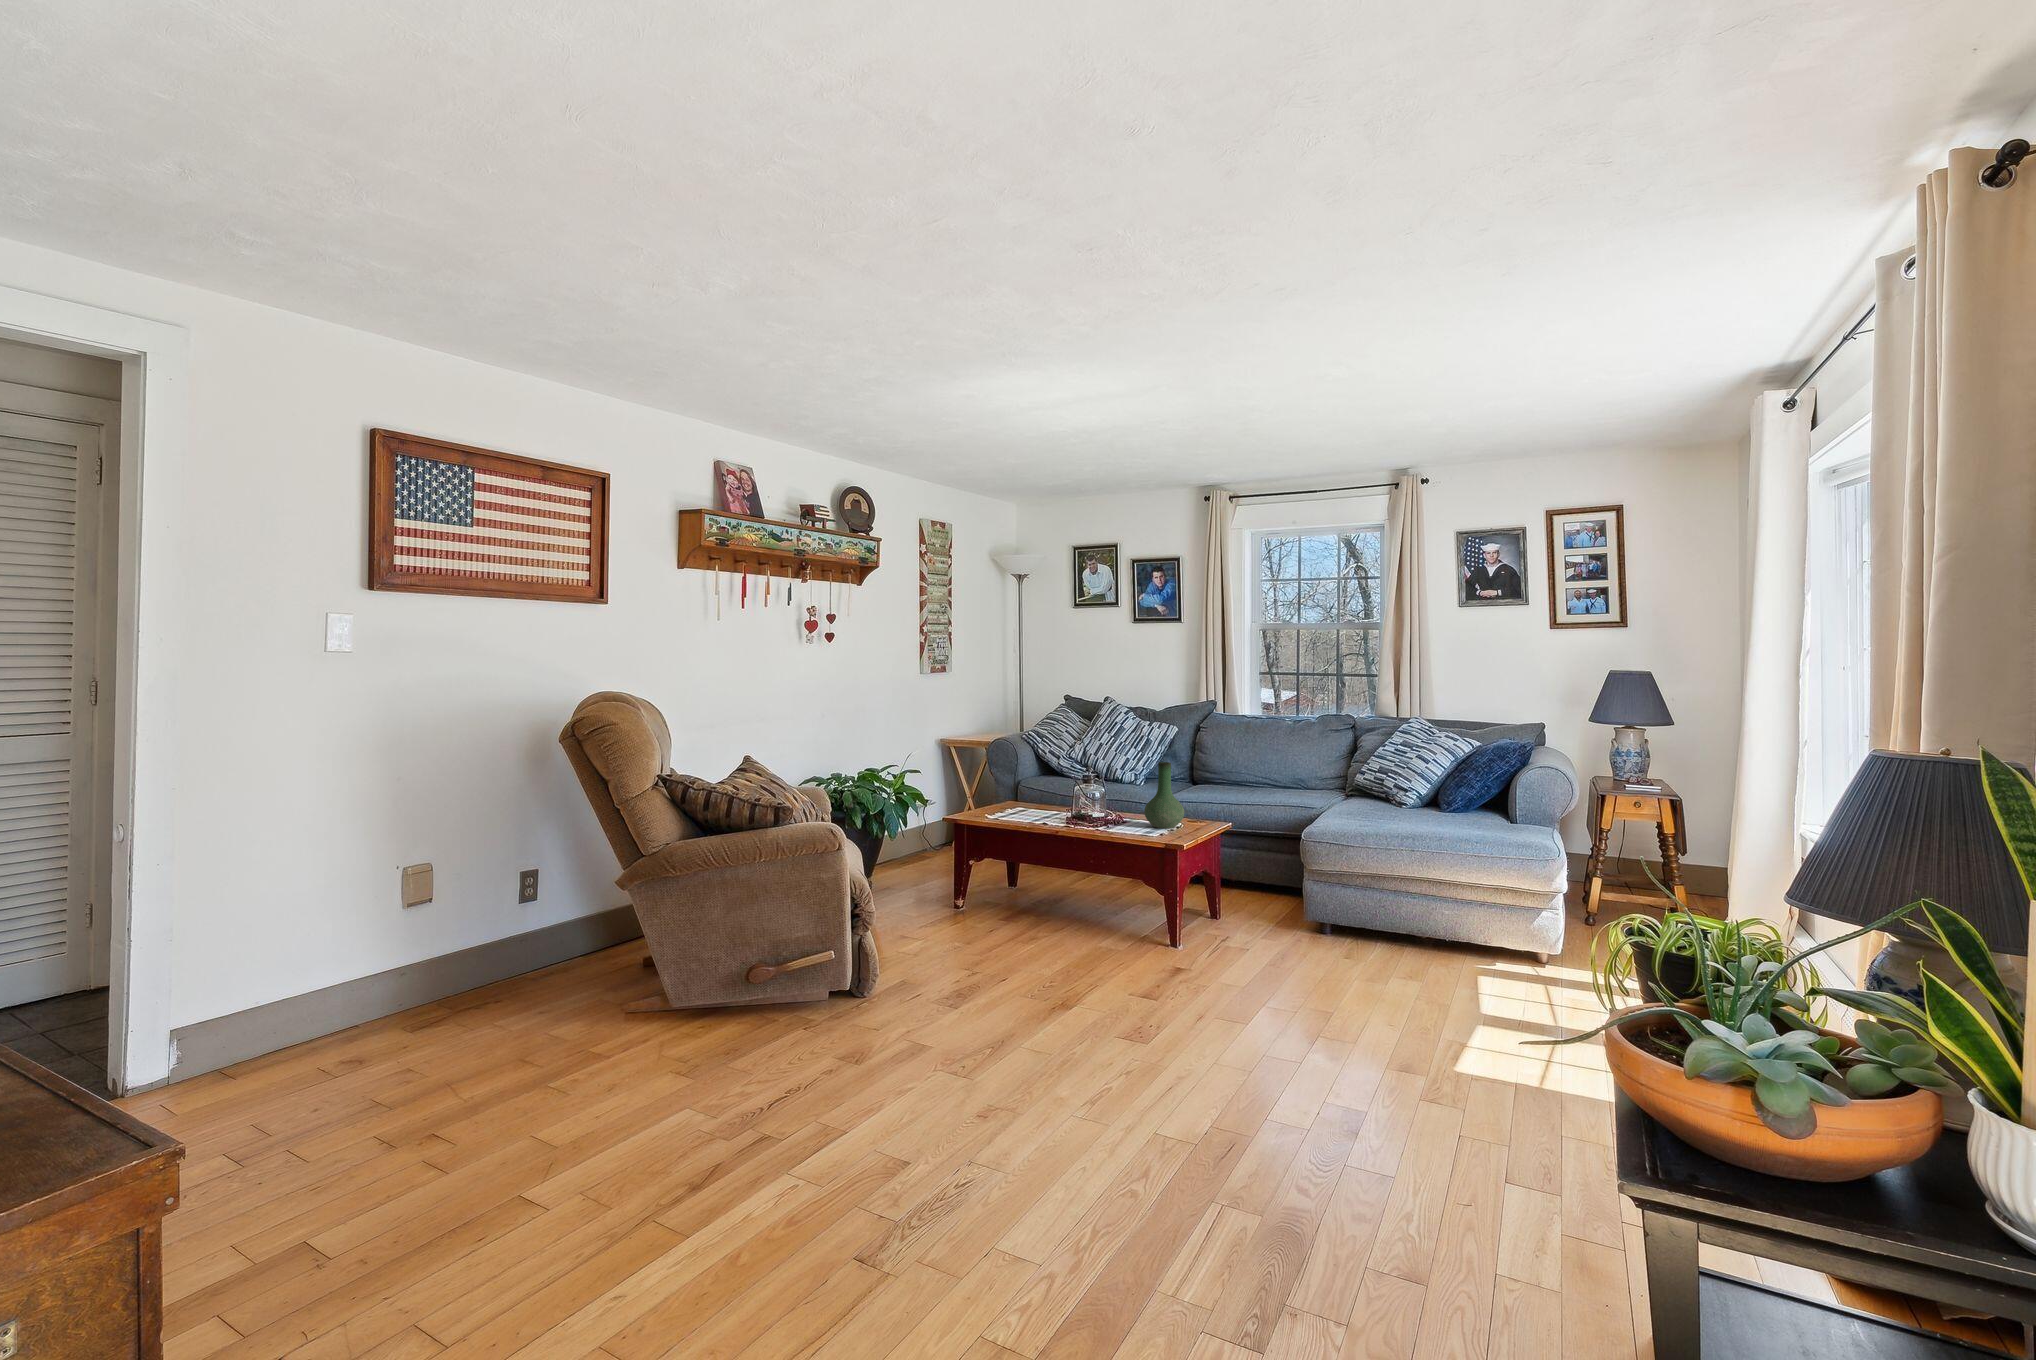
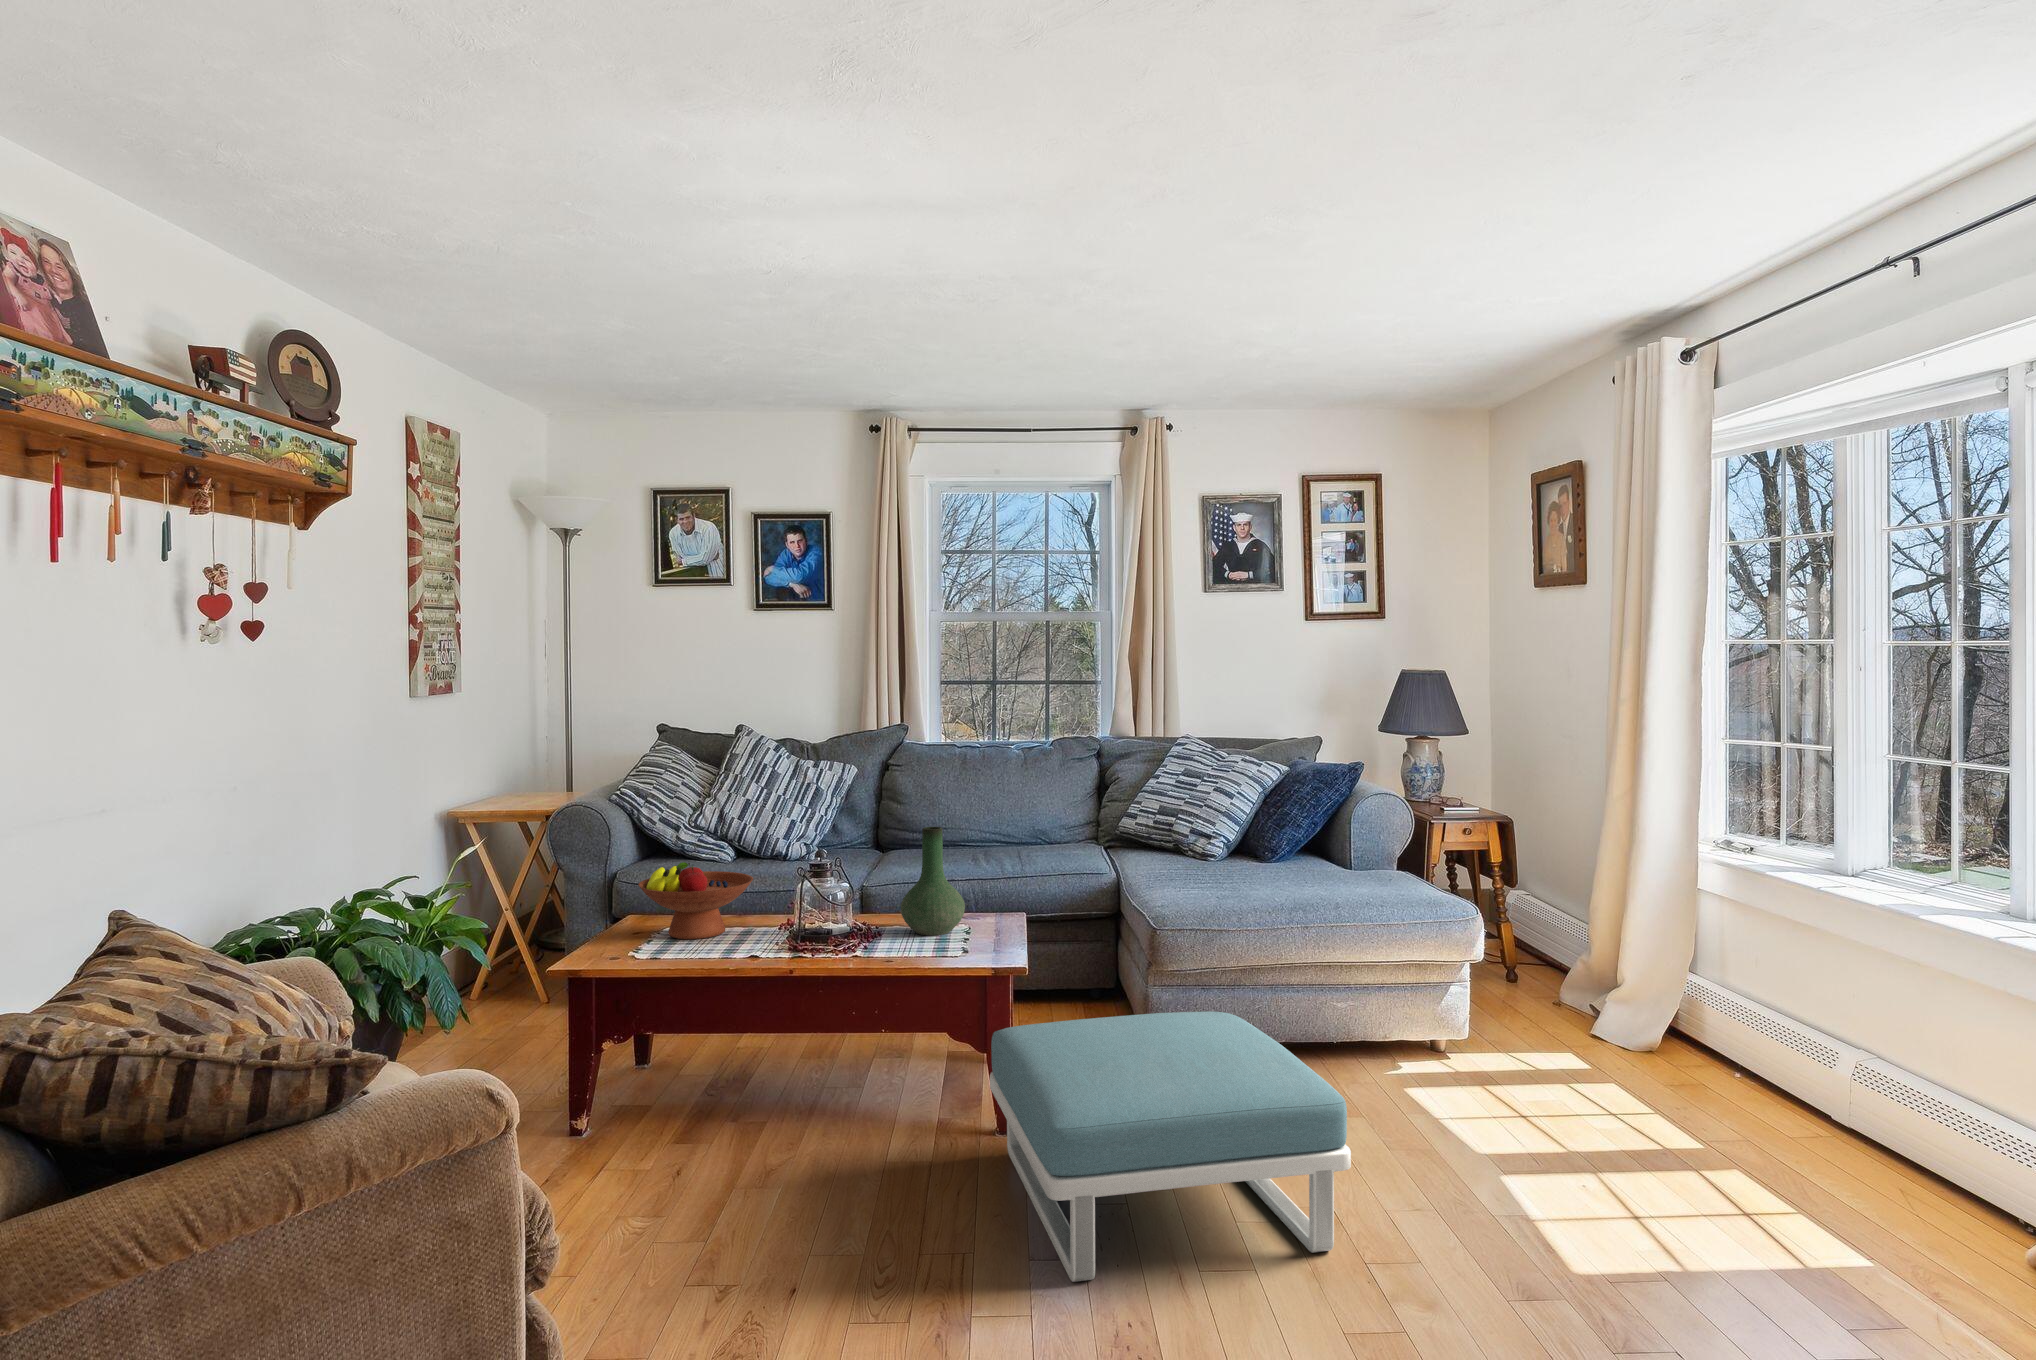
fruit bowl: none [1003,773,1067,817] -> present [638,862,753,939]
footstool: none [1135,879,1326,1024] -> present [990,1012,1351,1282]

